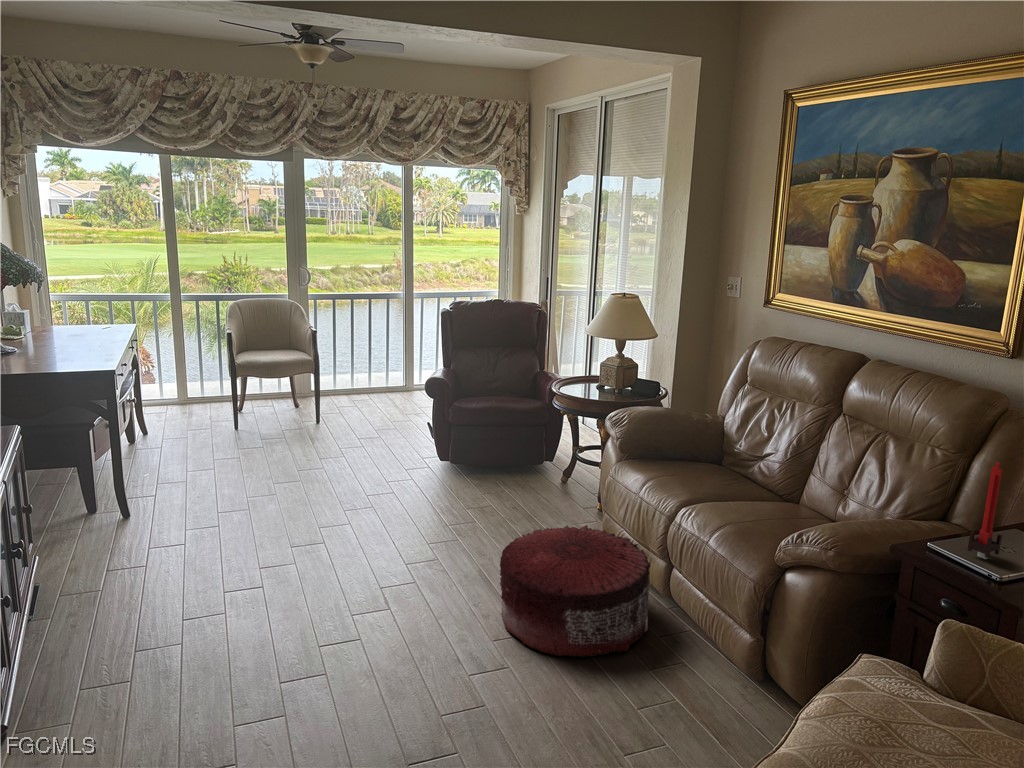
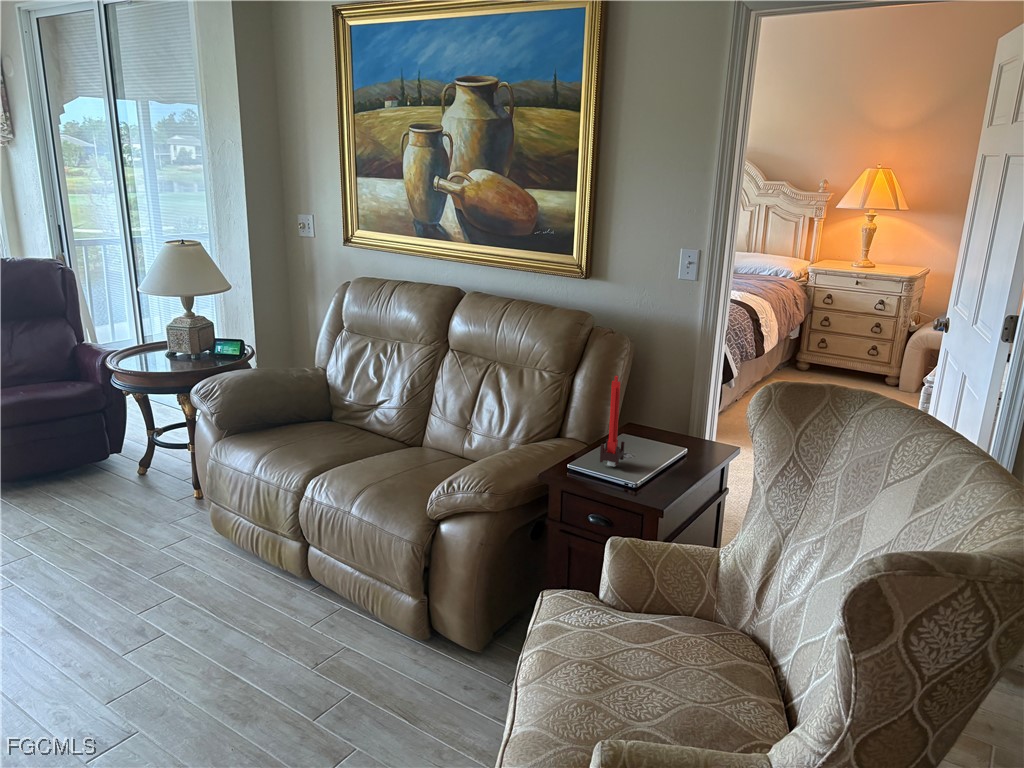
pouf: present [500,525,650,657] -> none [89,525,296,700]

